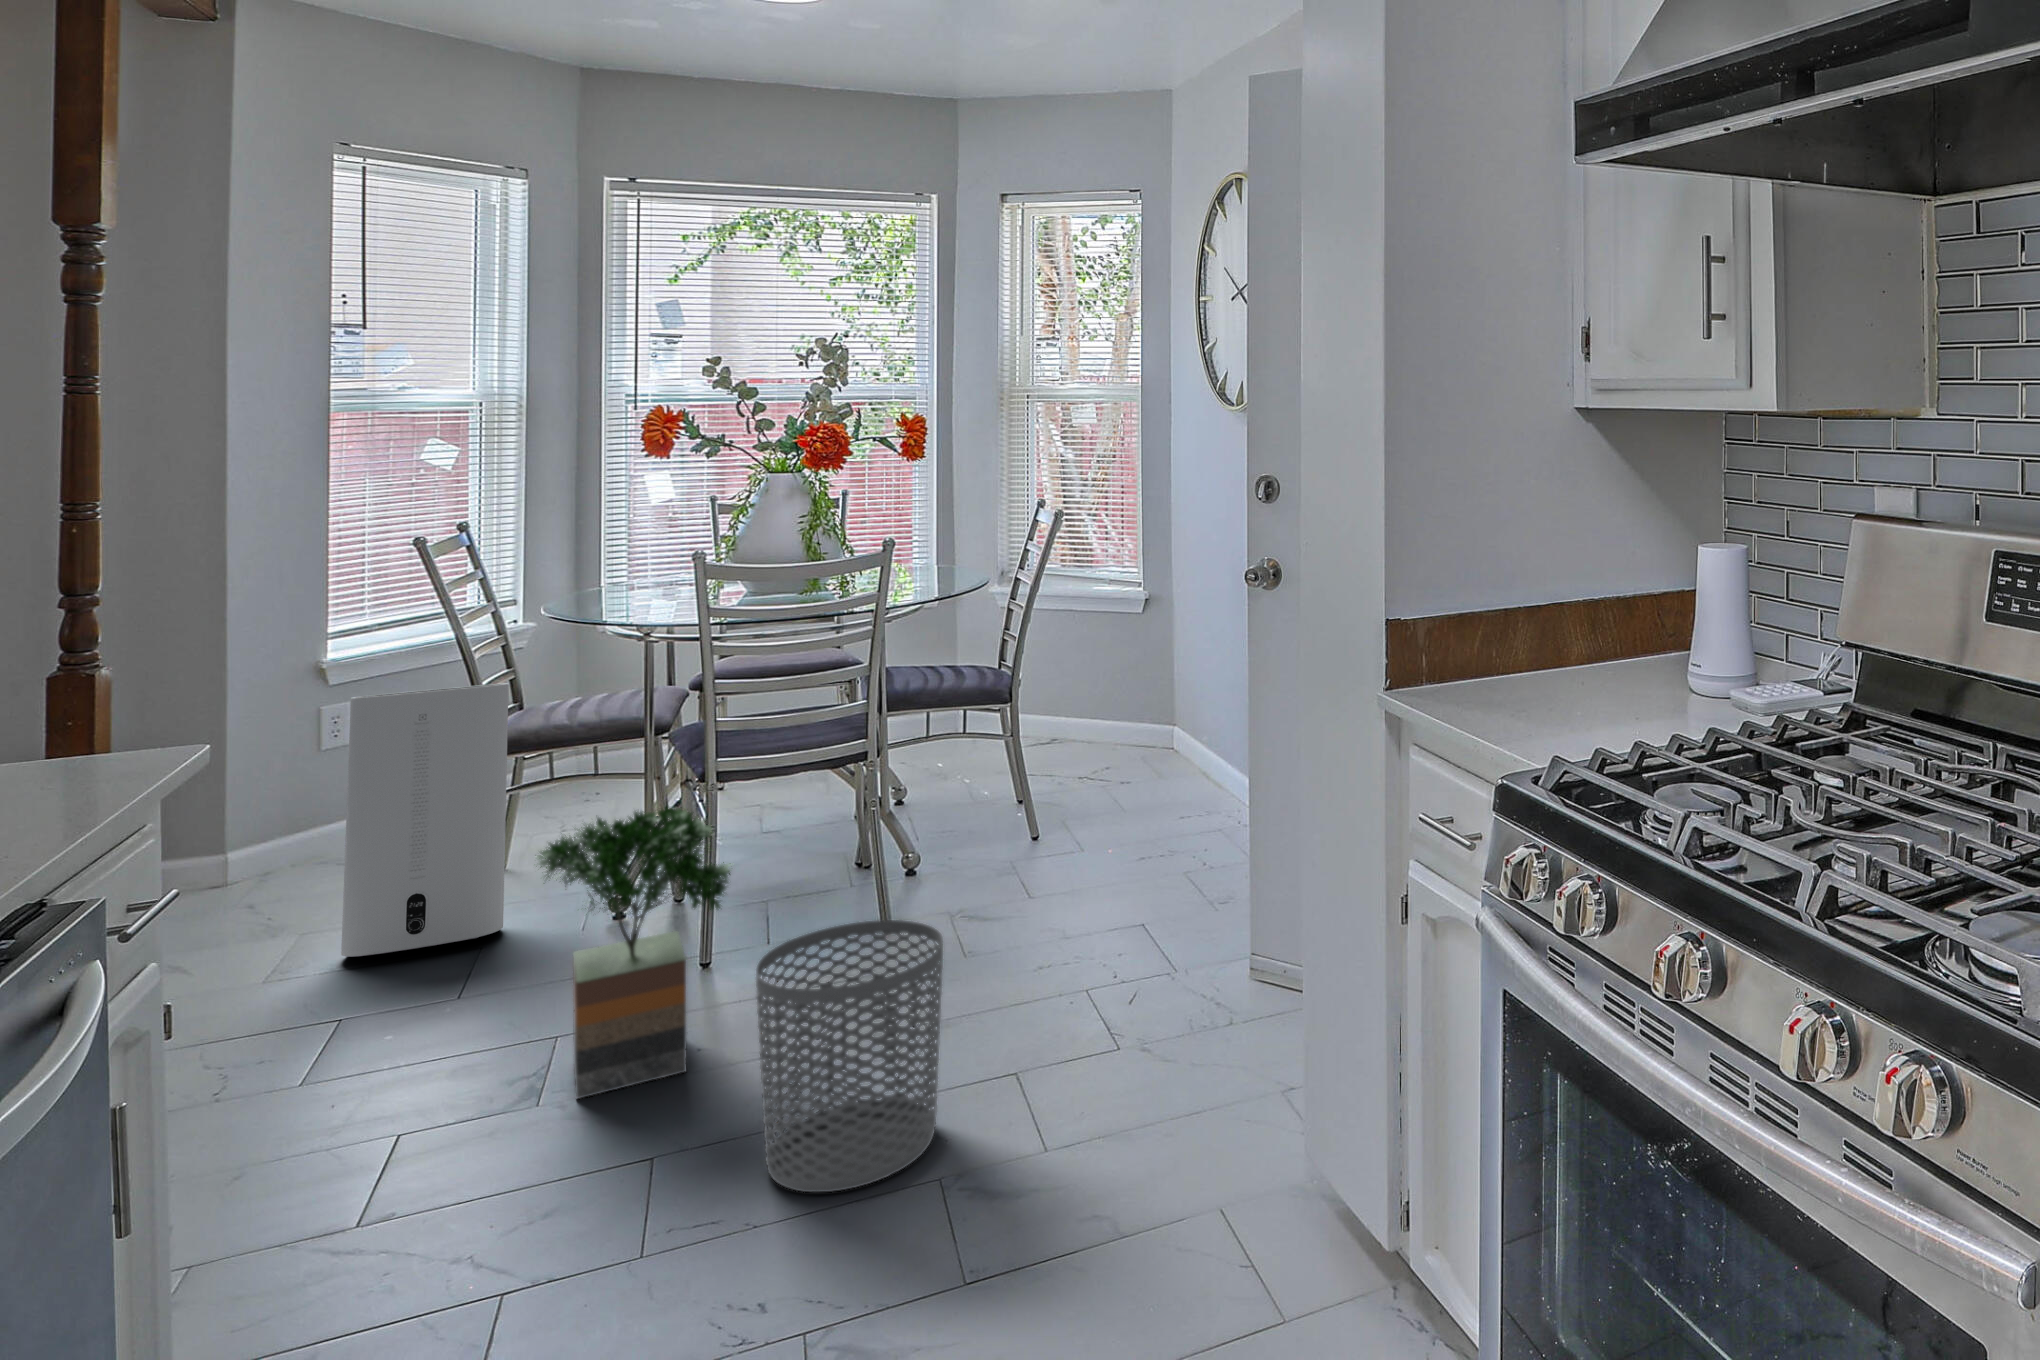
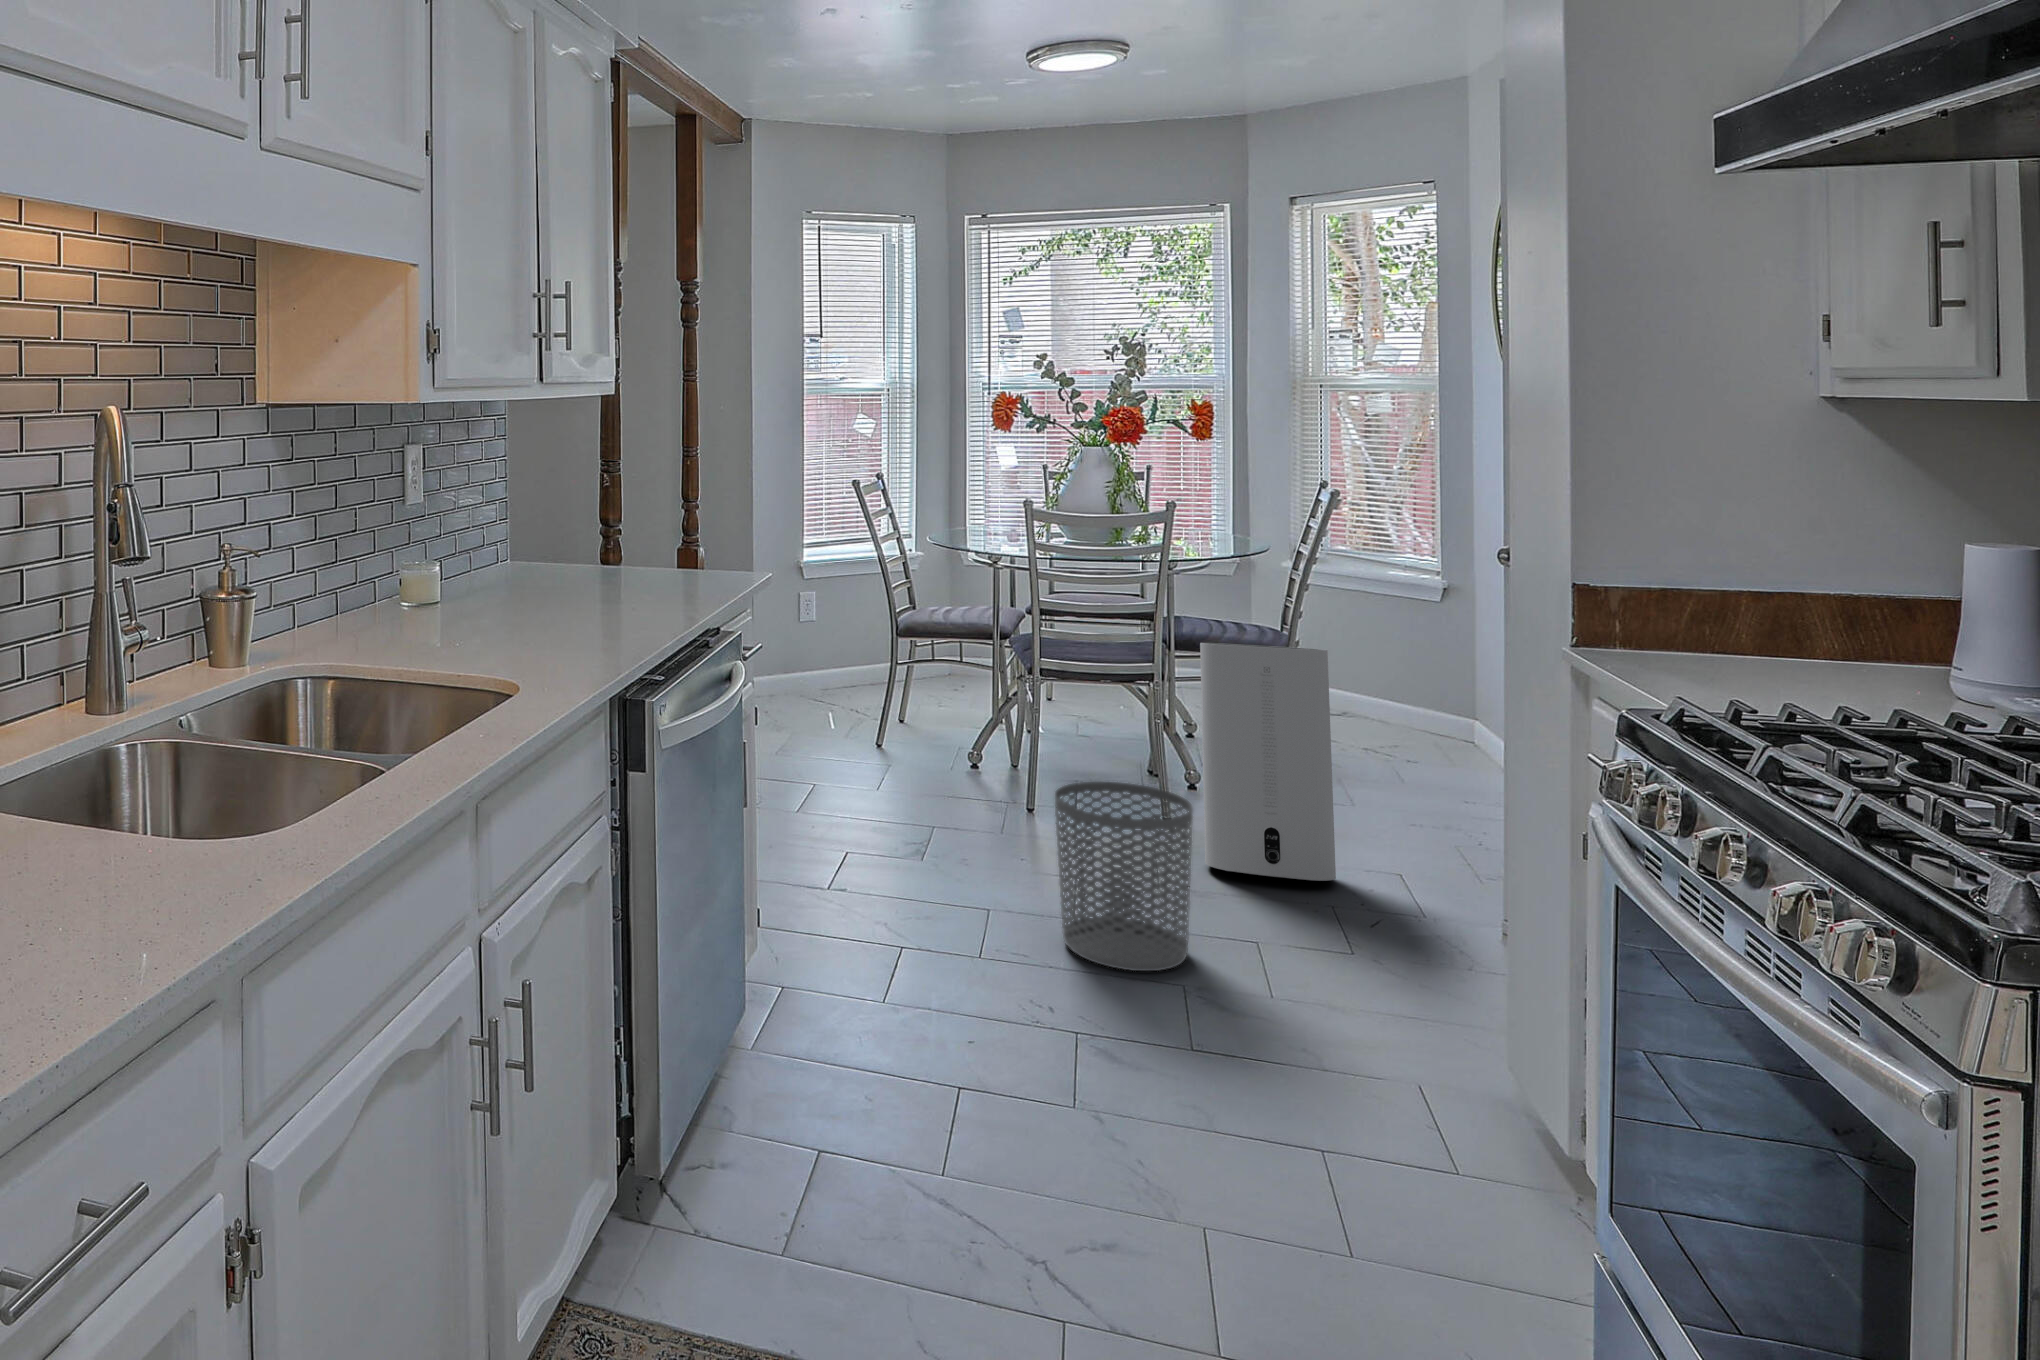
air purifier: present [341,683,509,957] -> present [1200,643,1336,881]
potted tree: present [537,807,731,1099] -> none [918,674,1047,869]

